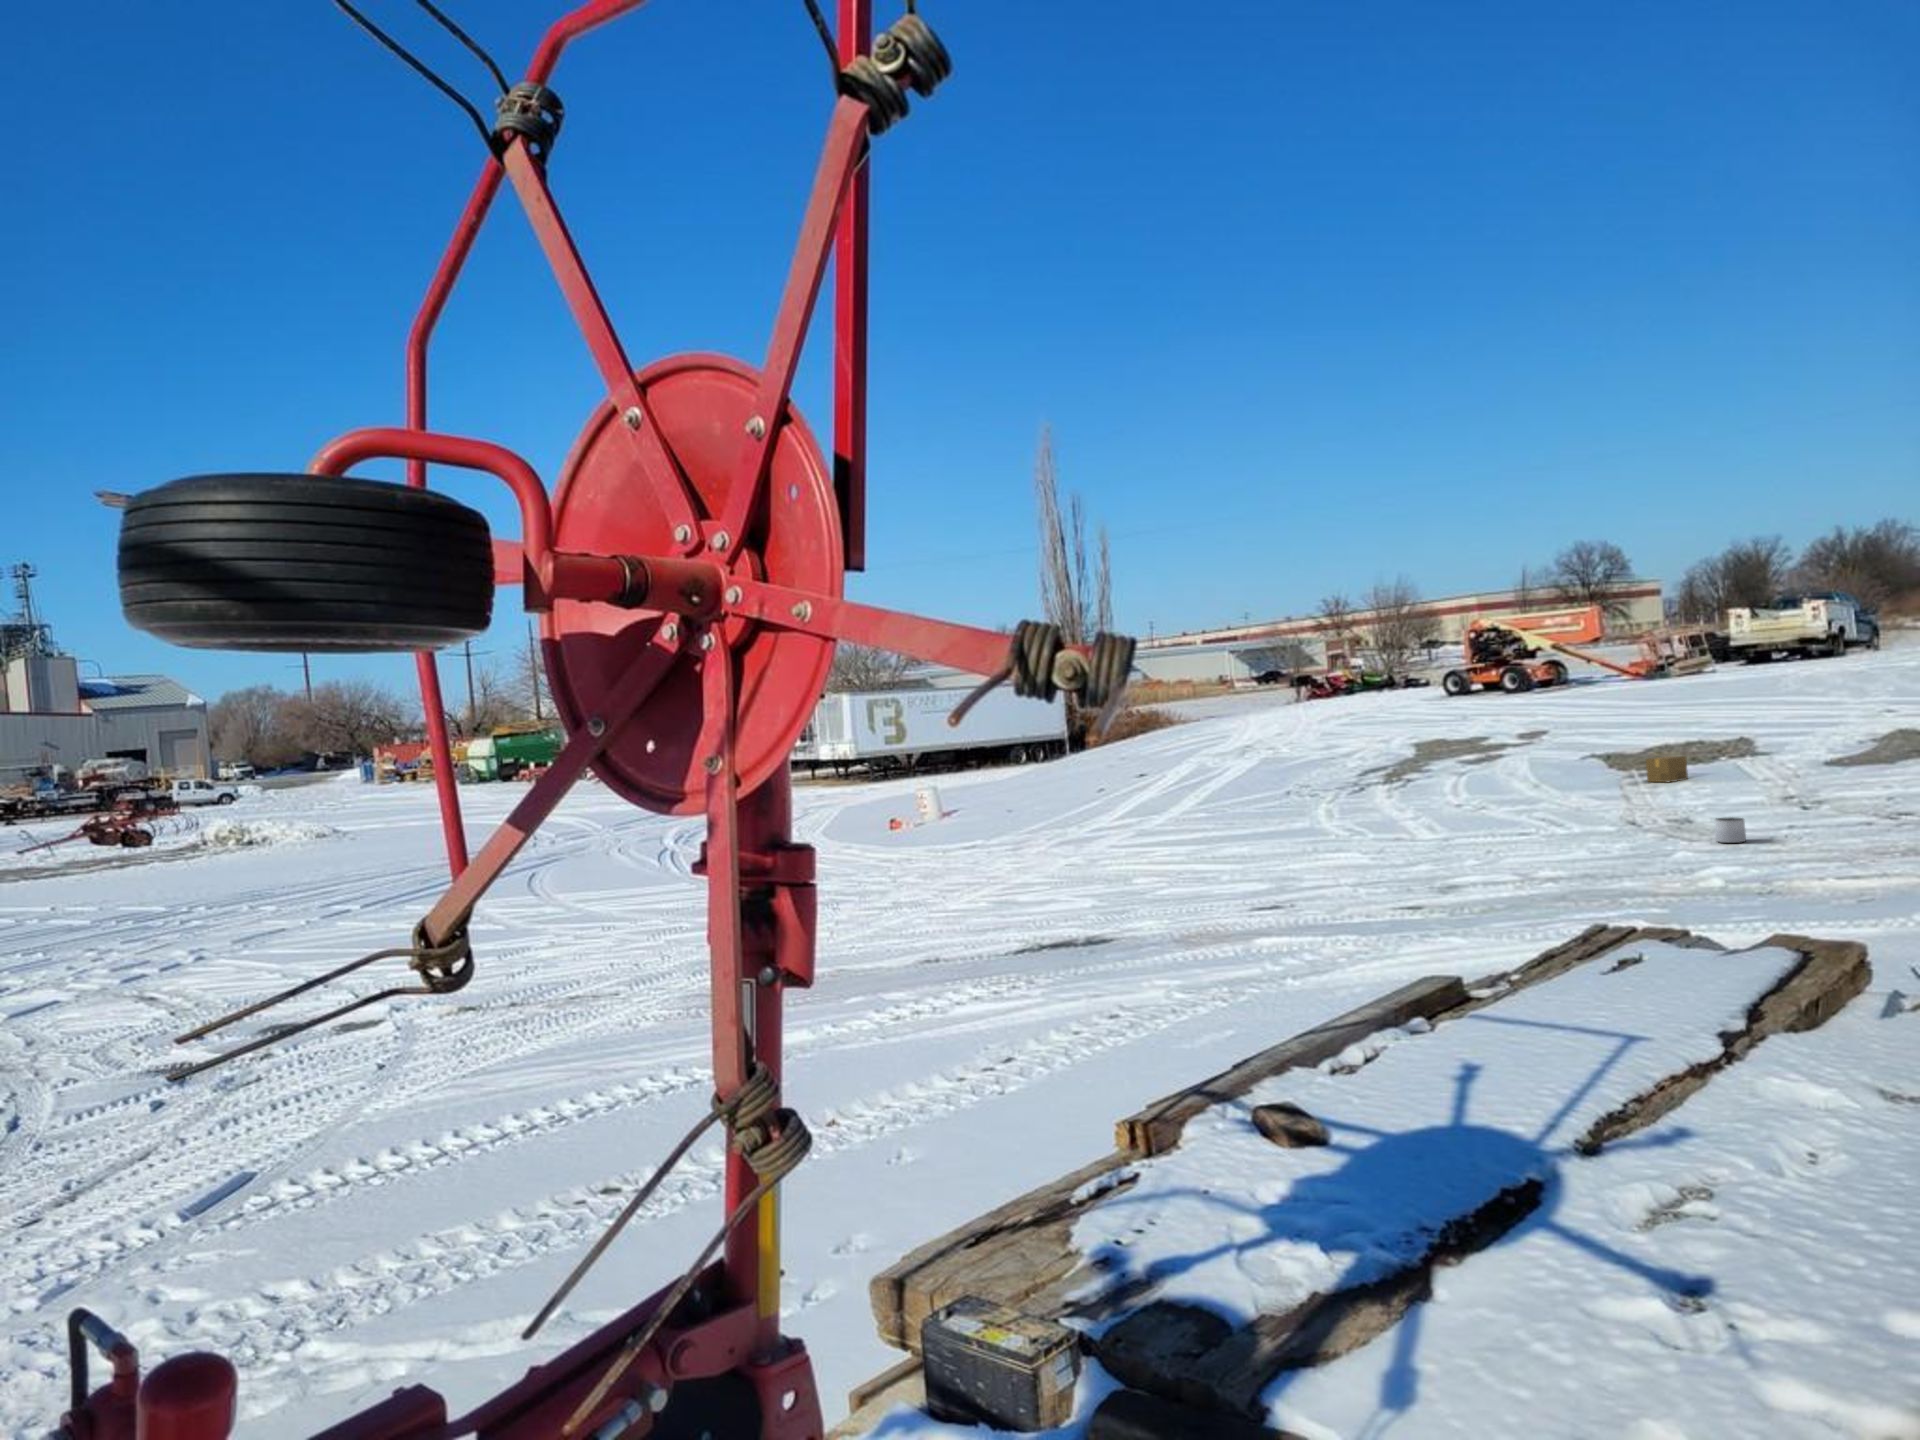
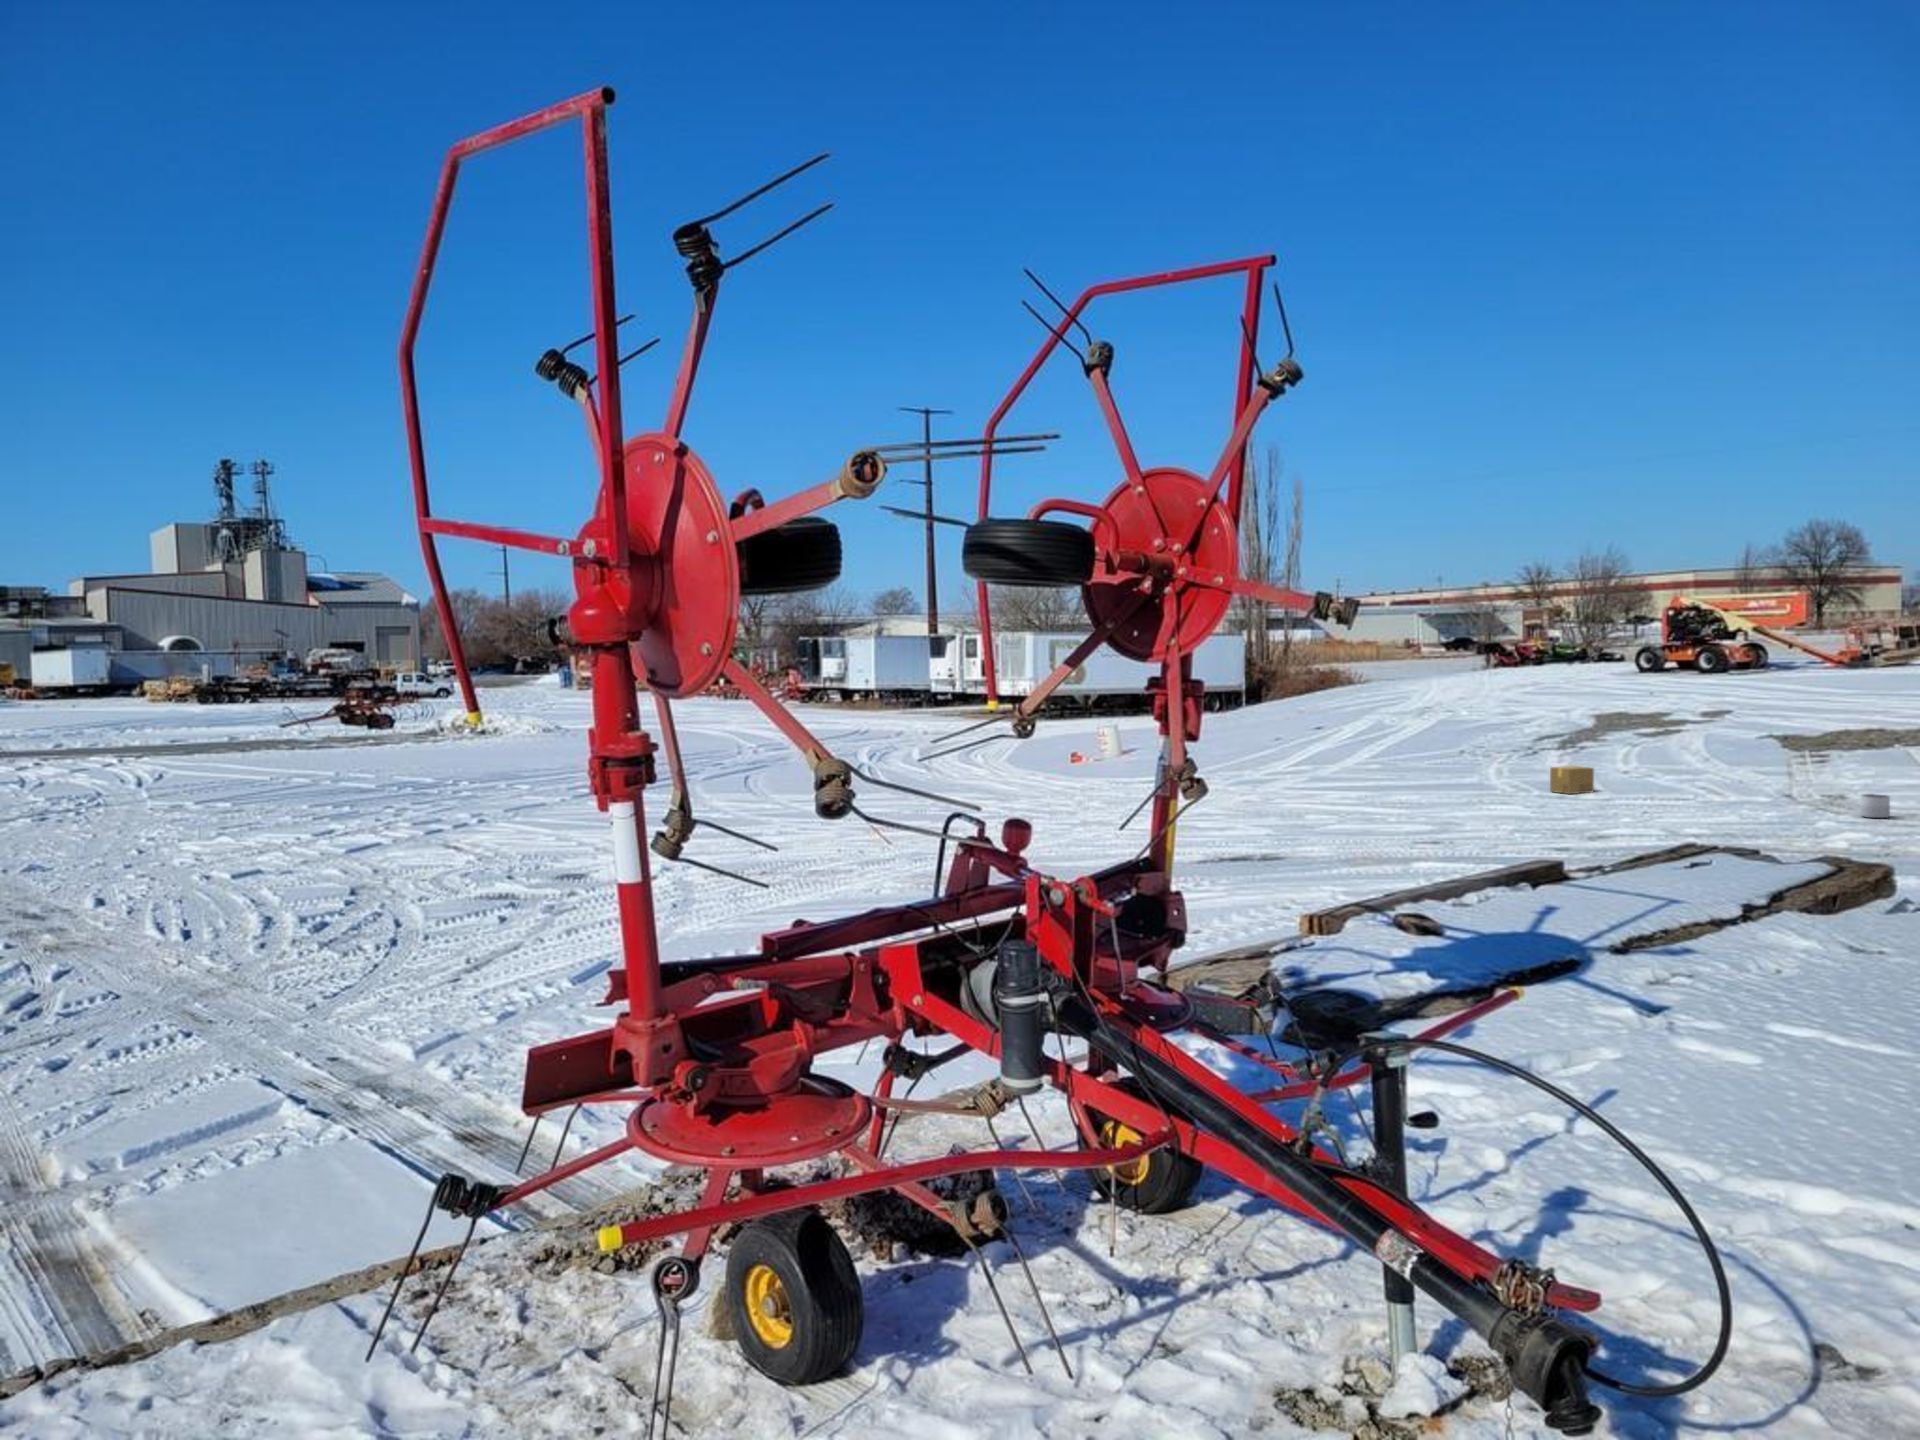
cardboard box: present [1646,756,1688,782] -> present [1550,766,1594,794]

